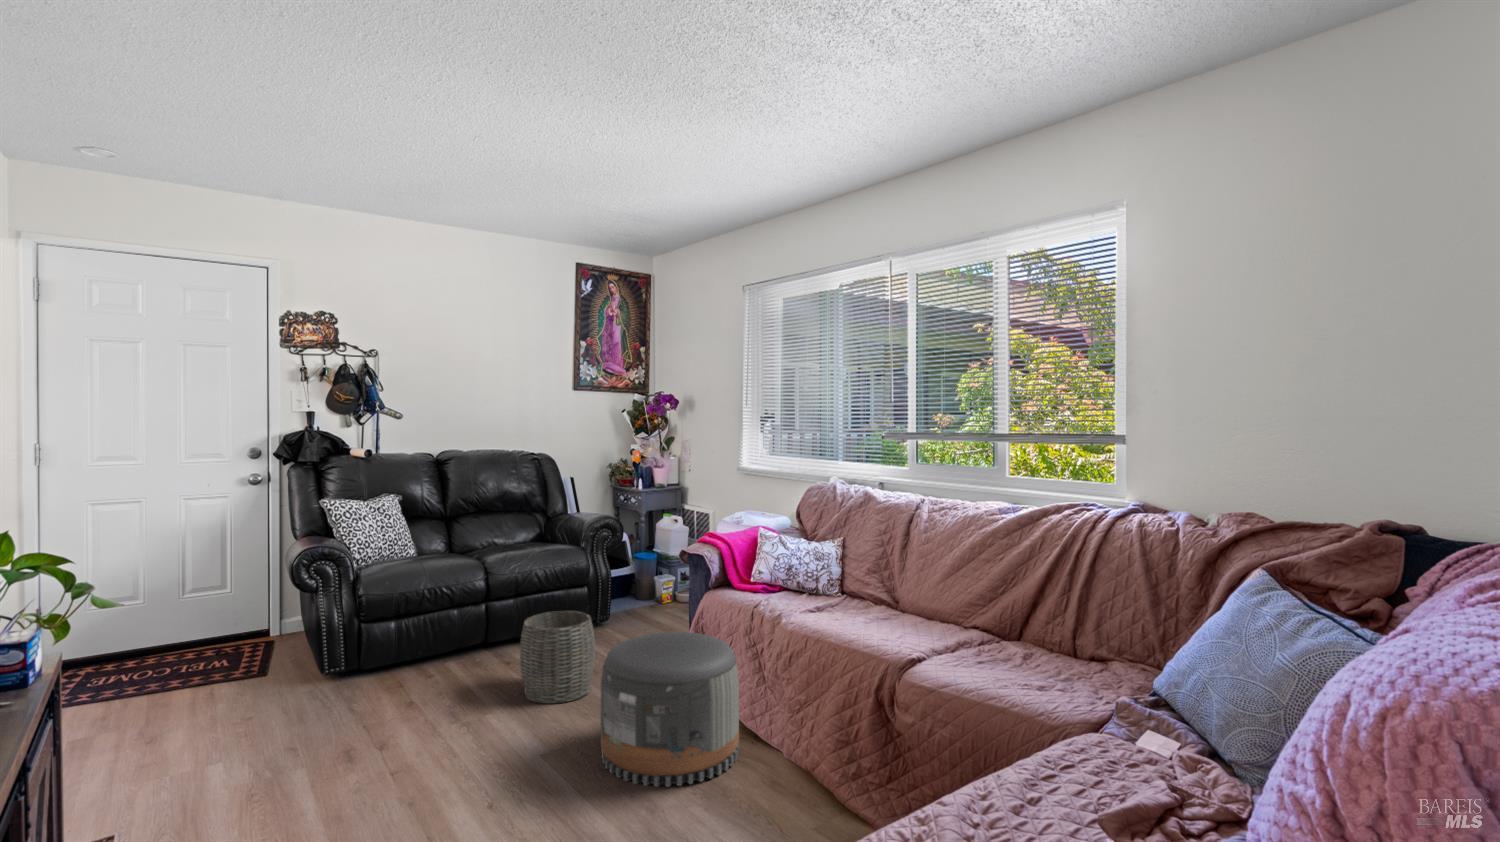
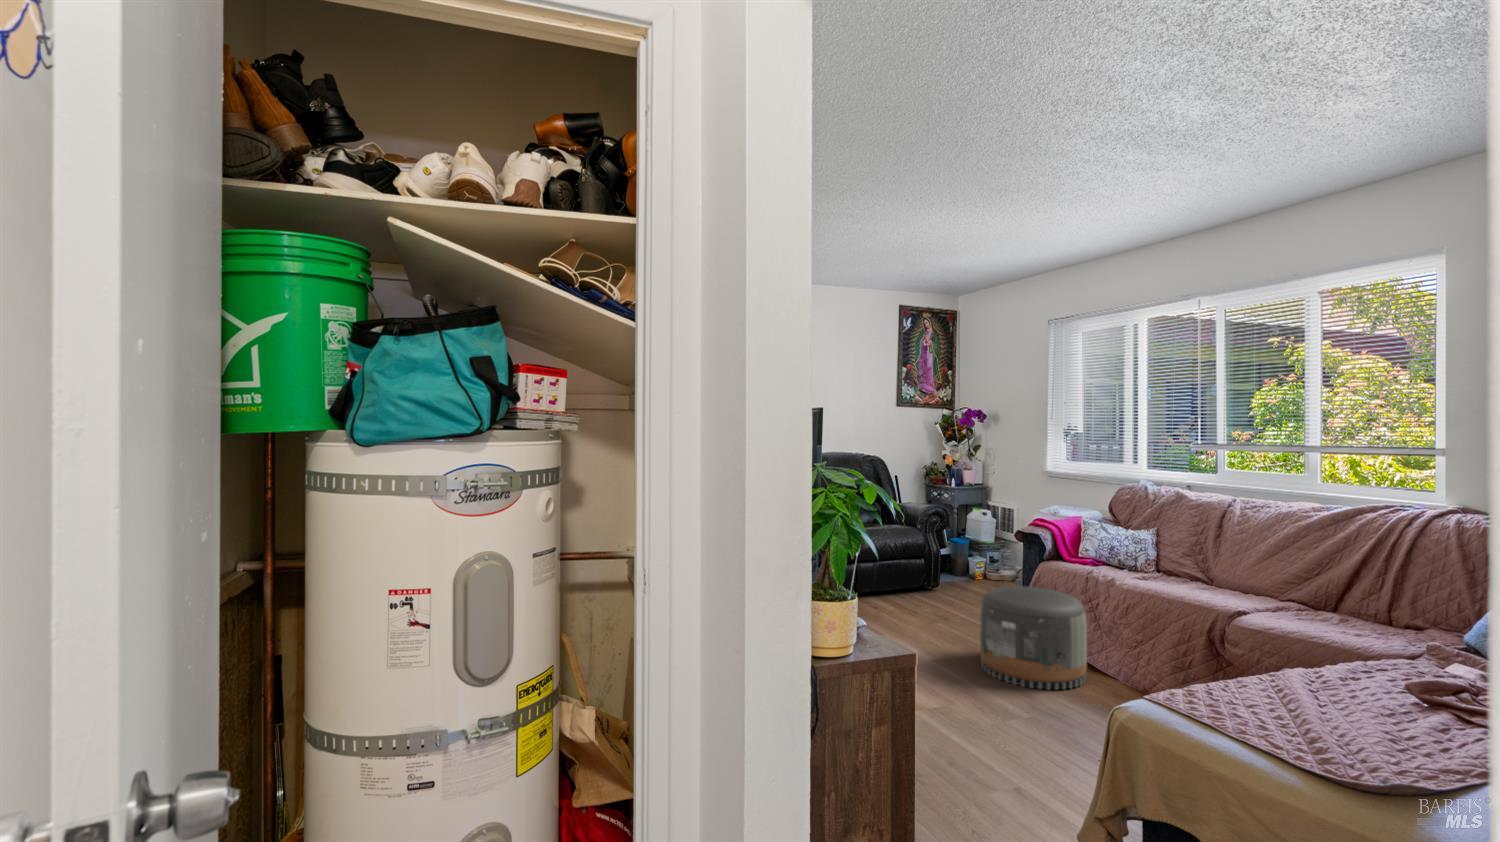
woven basket: present [520,611,595,704] -> none [900,570,954,634]

